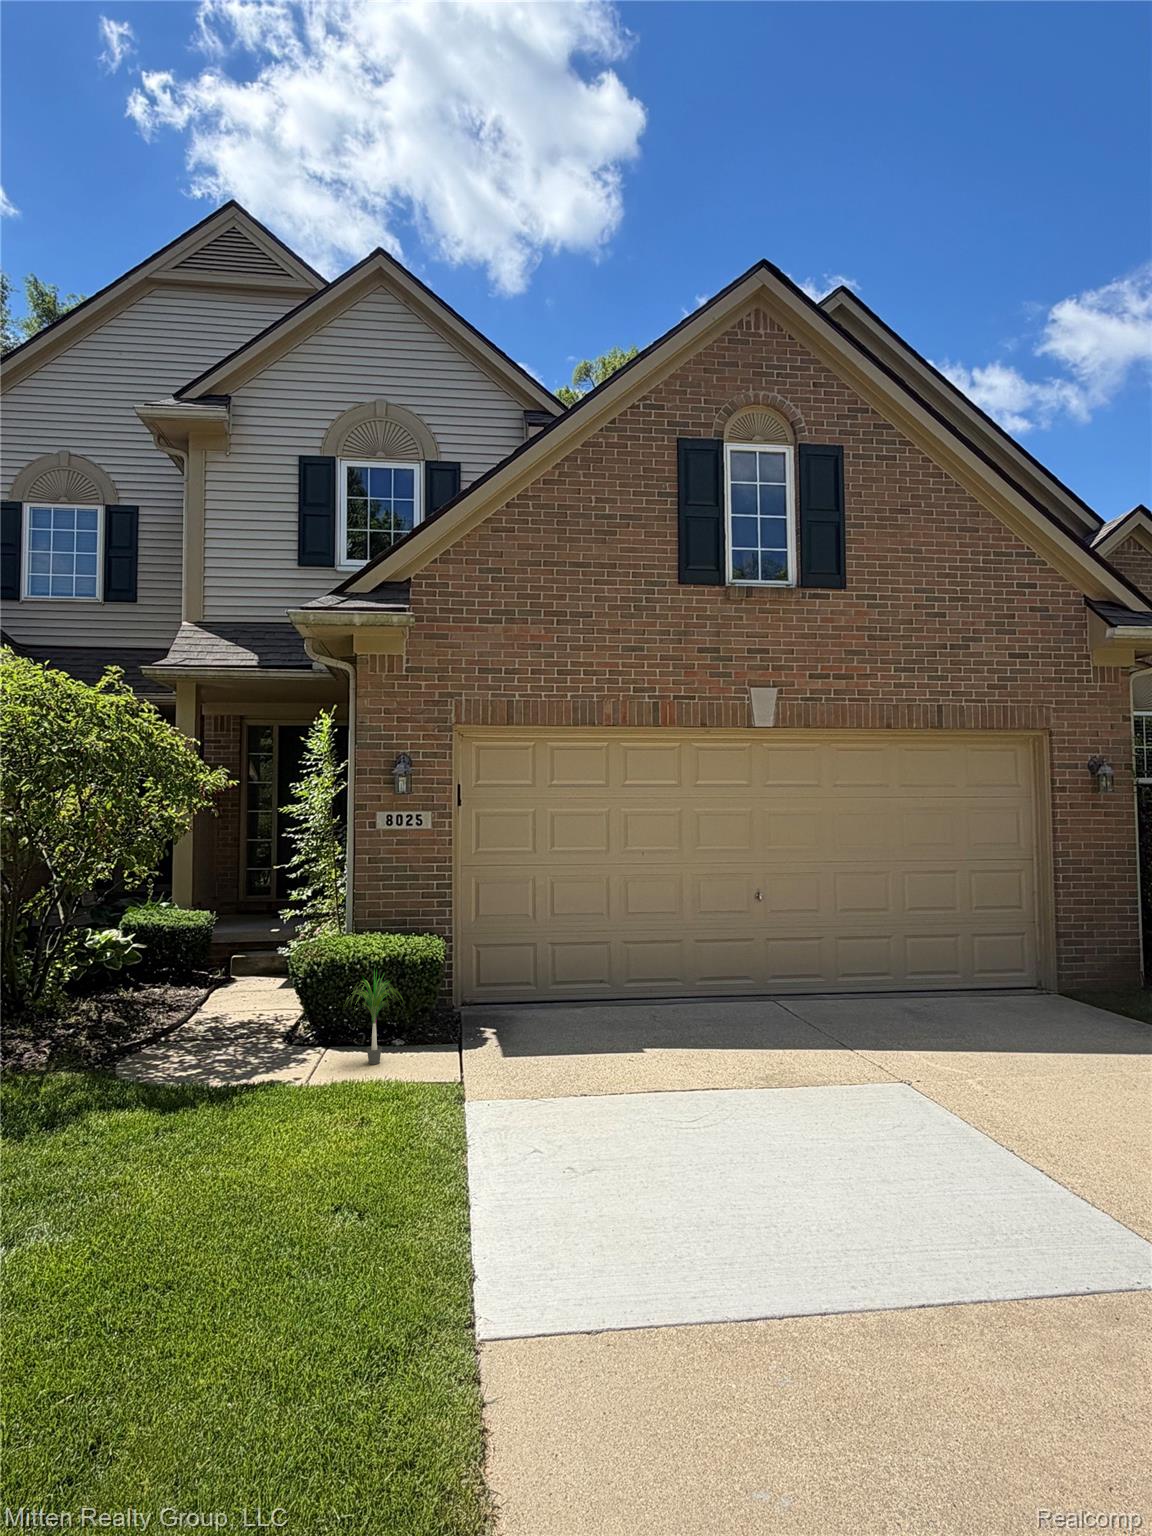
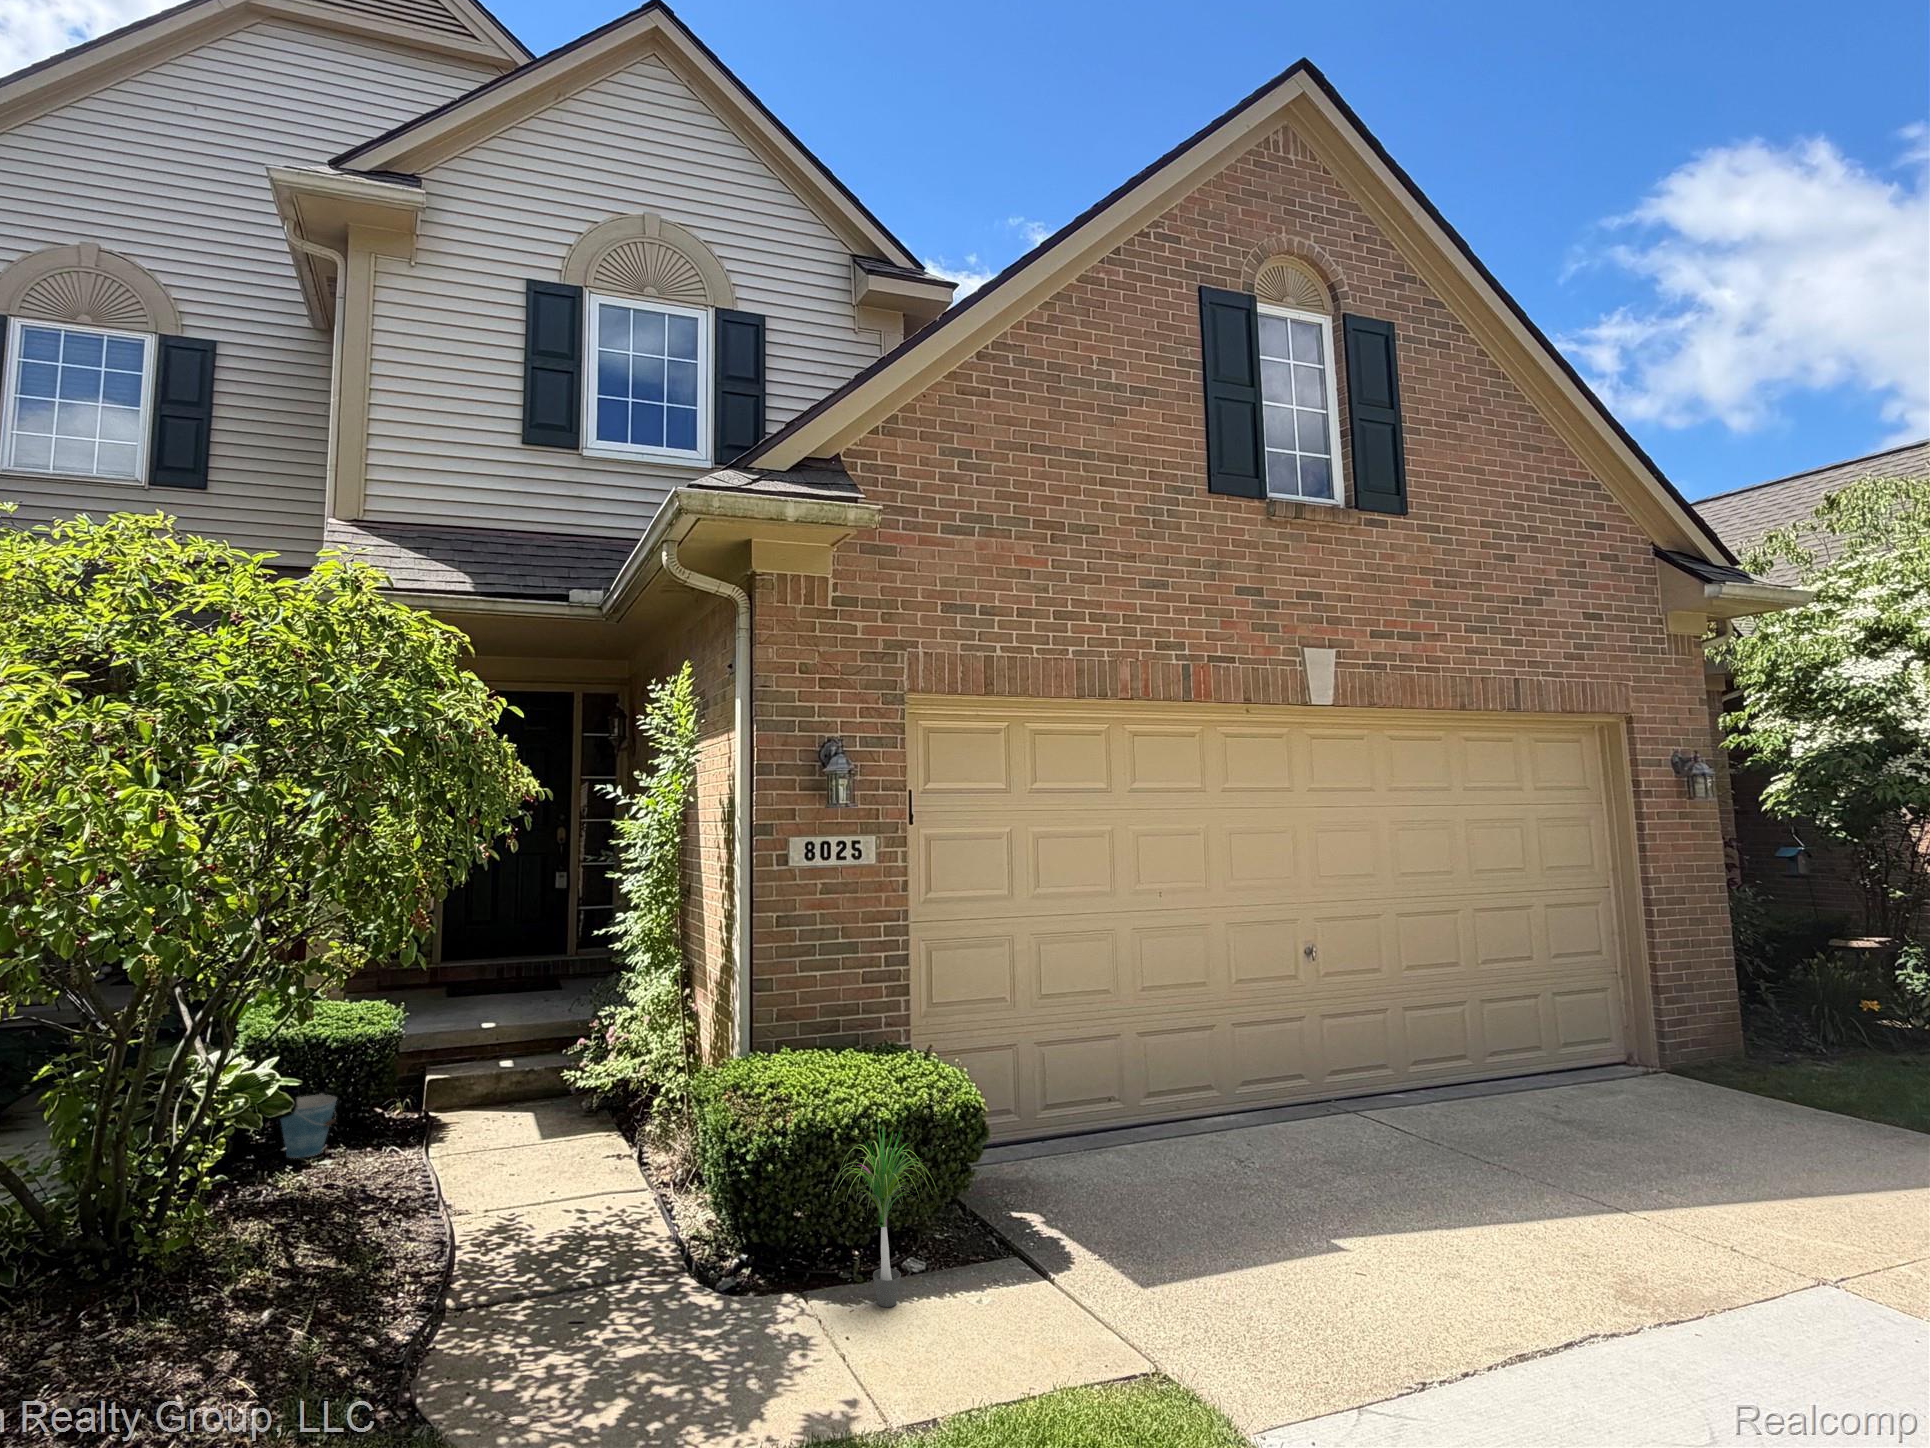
bucket: none [137,957,170,990] -> present [281,1094,337,1158]

